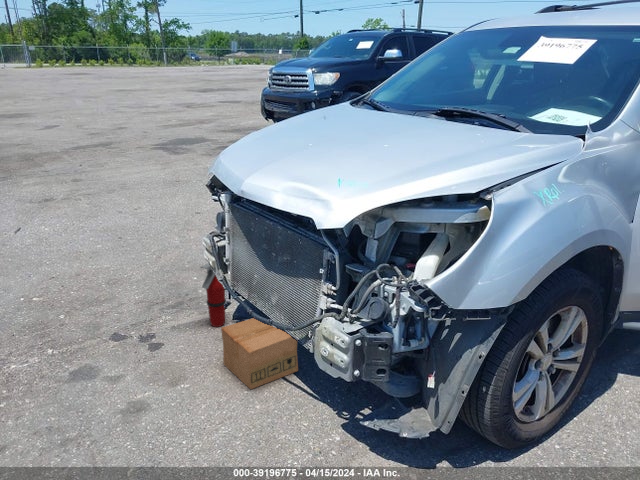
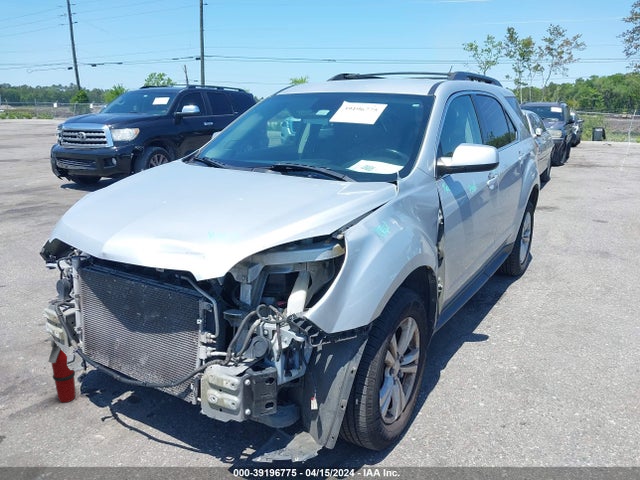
cardboard box: present [221,318,298,389] -> none [82,376,170,457]

